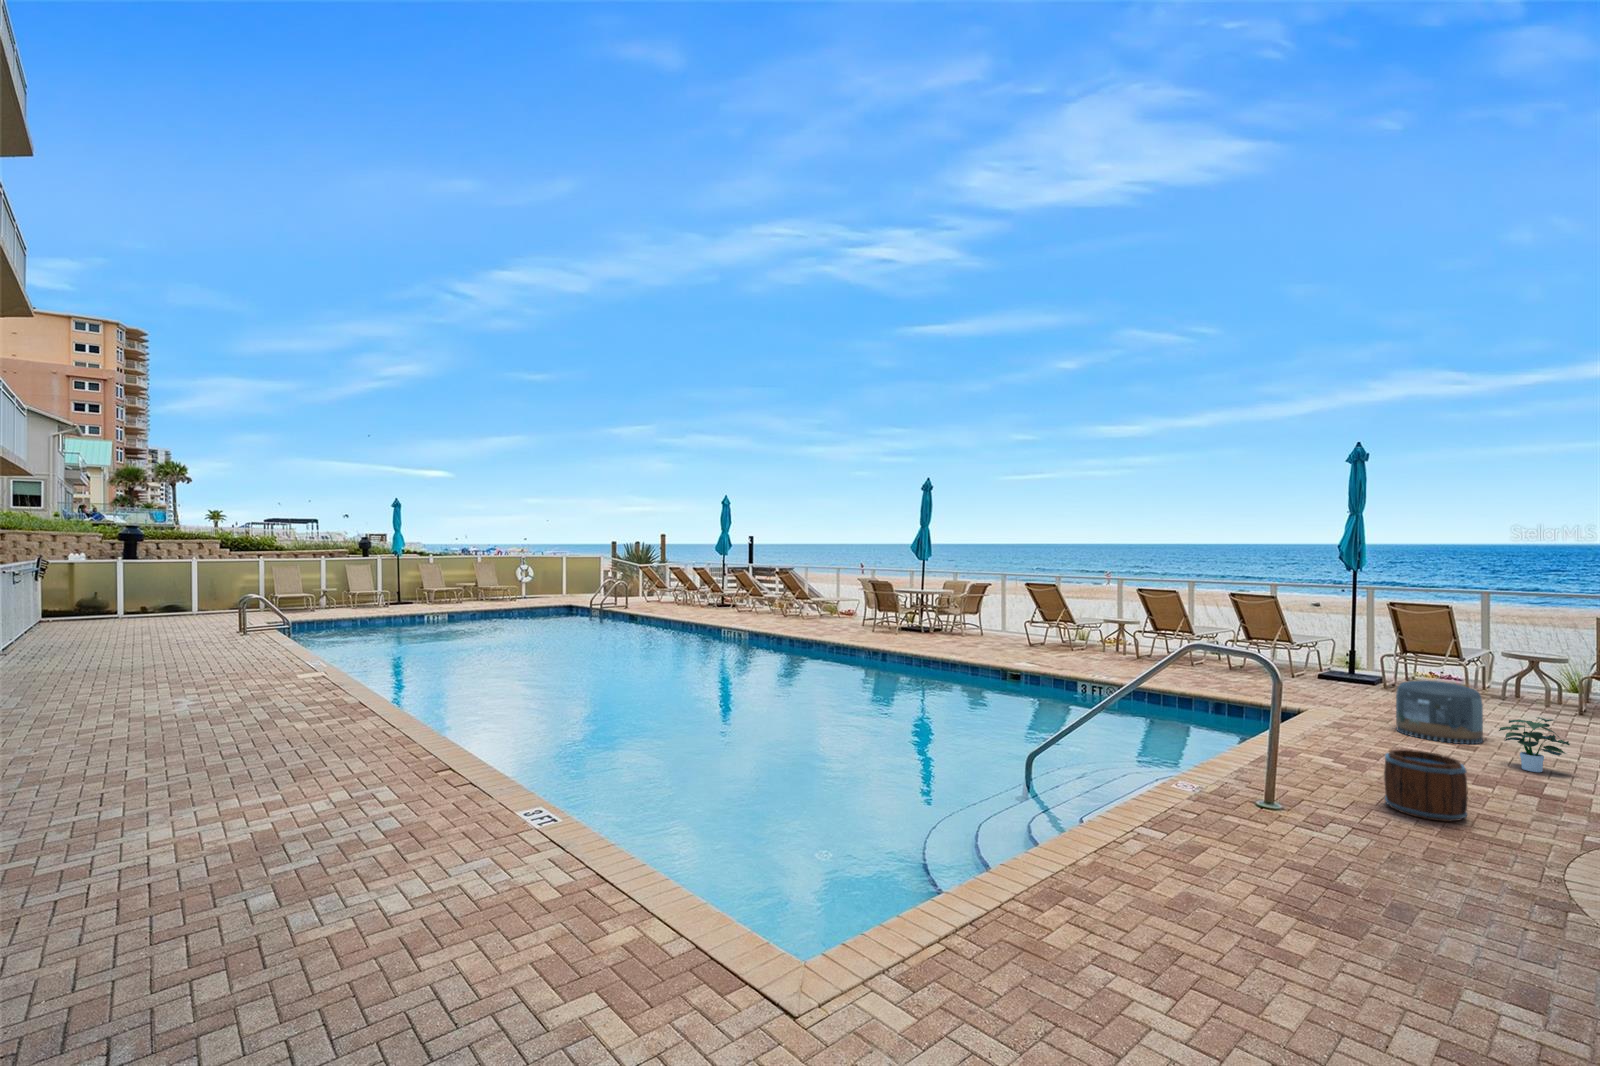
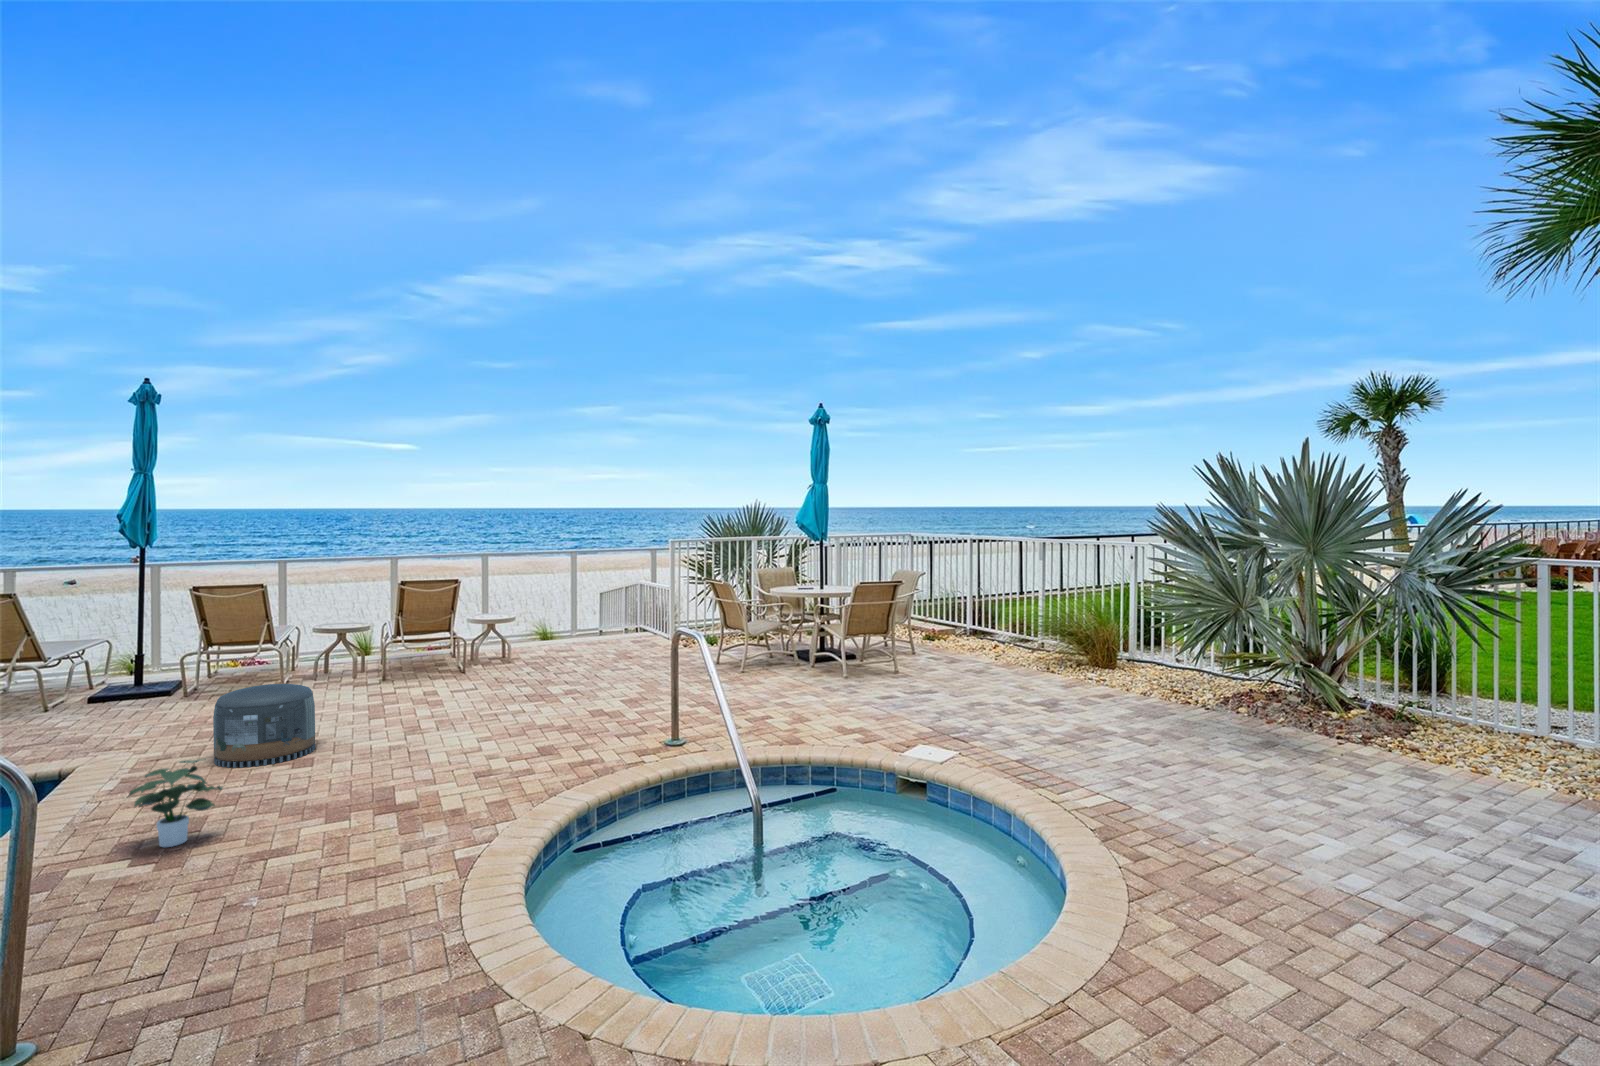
potted plant: present [1499,717,1570,772] -> present [129,759,223,847]
bucket: present [1384,750,1468,822] -> none [225,812,341,930]

